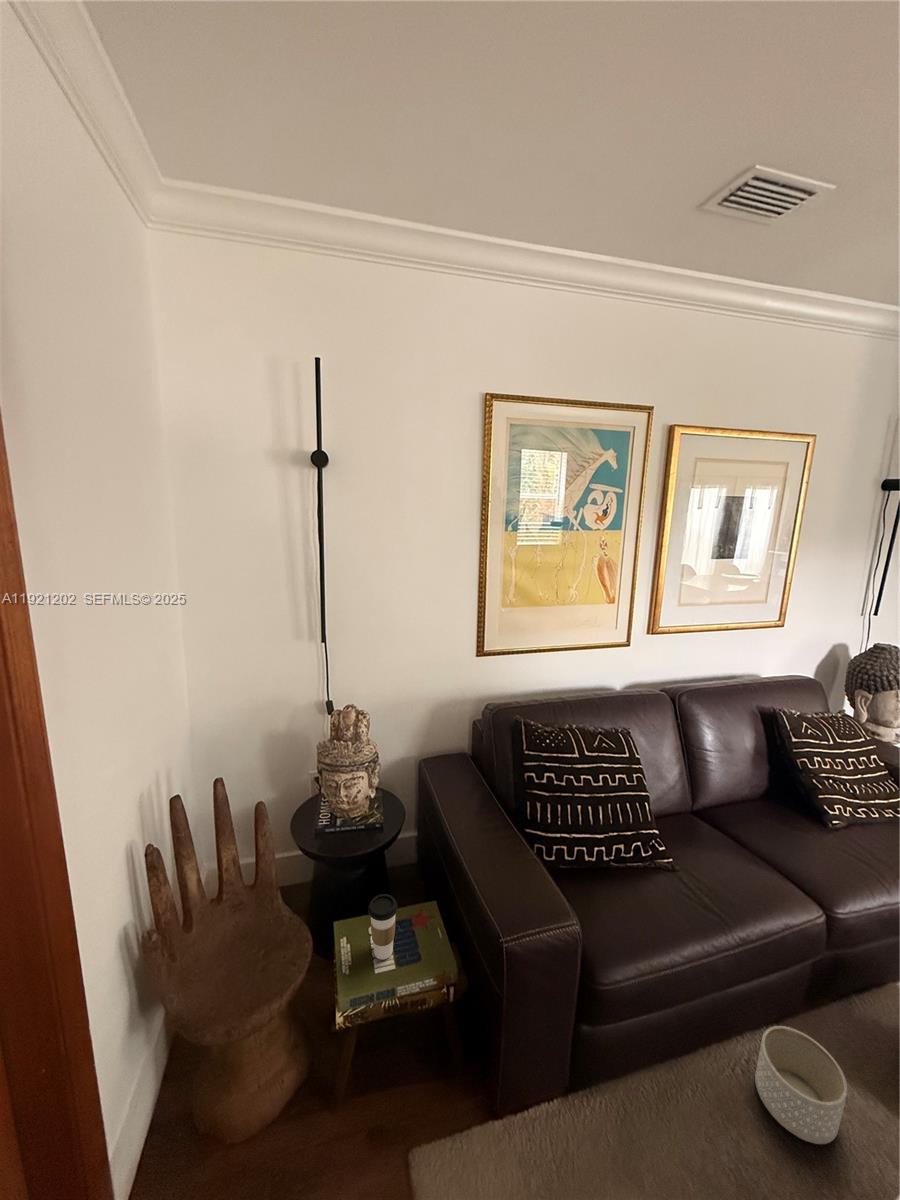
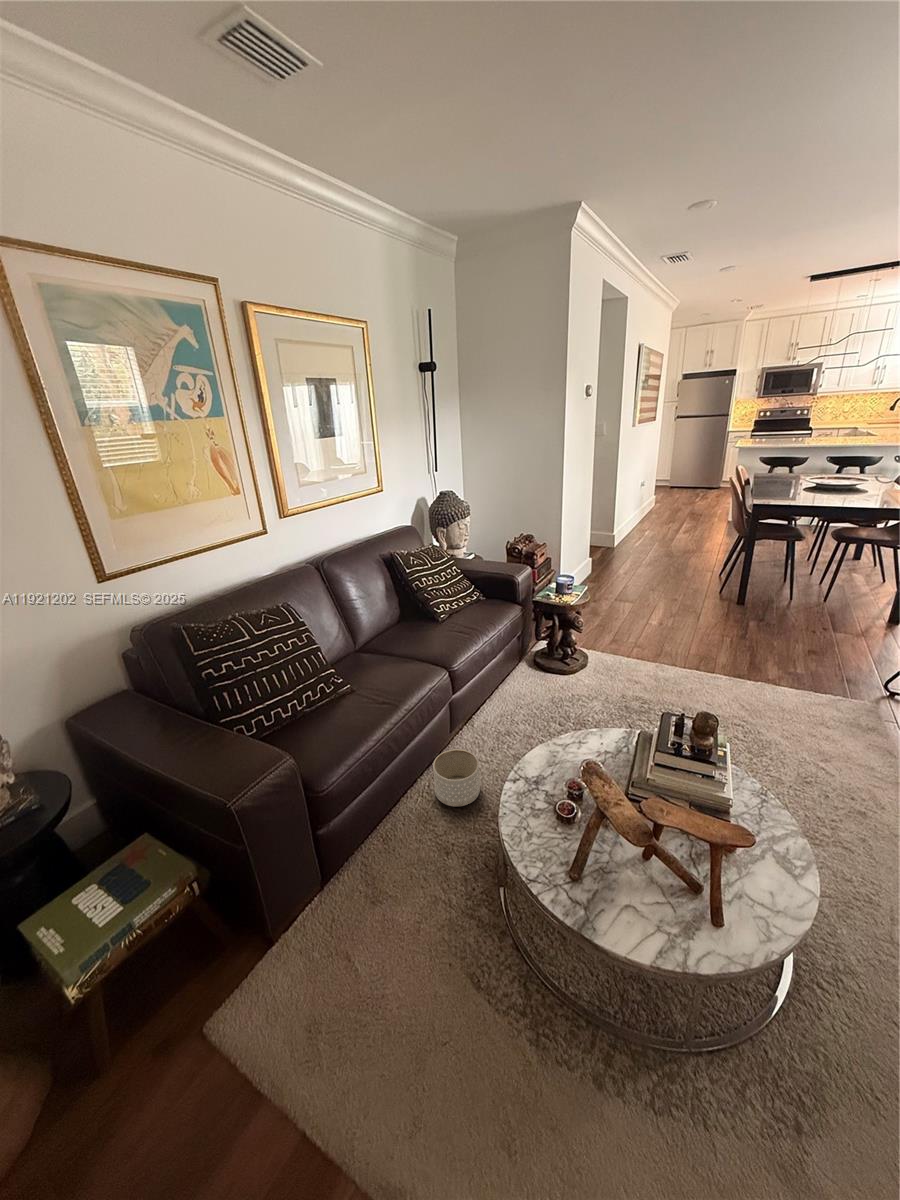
coffee cup: present [368,894,397,960] -> none [63,848,114,914]

